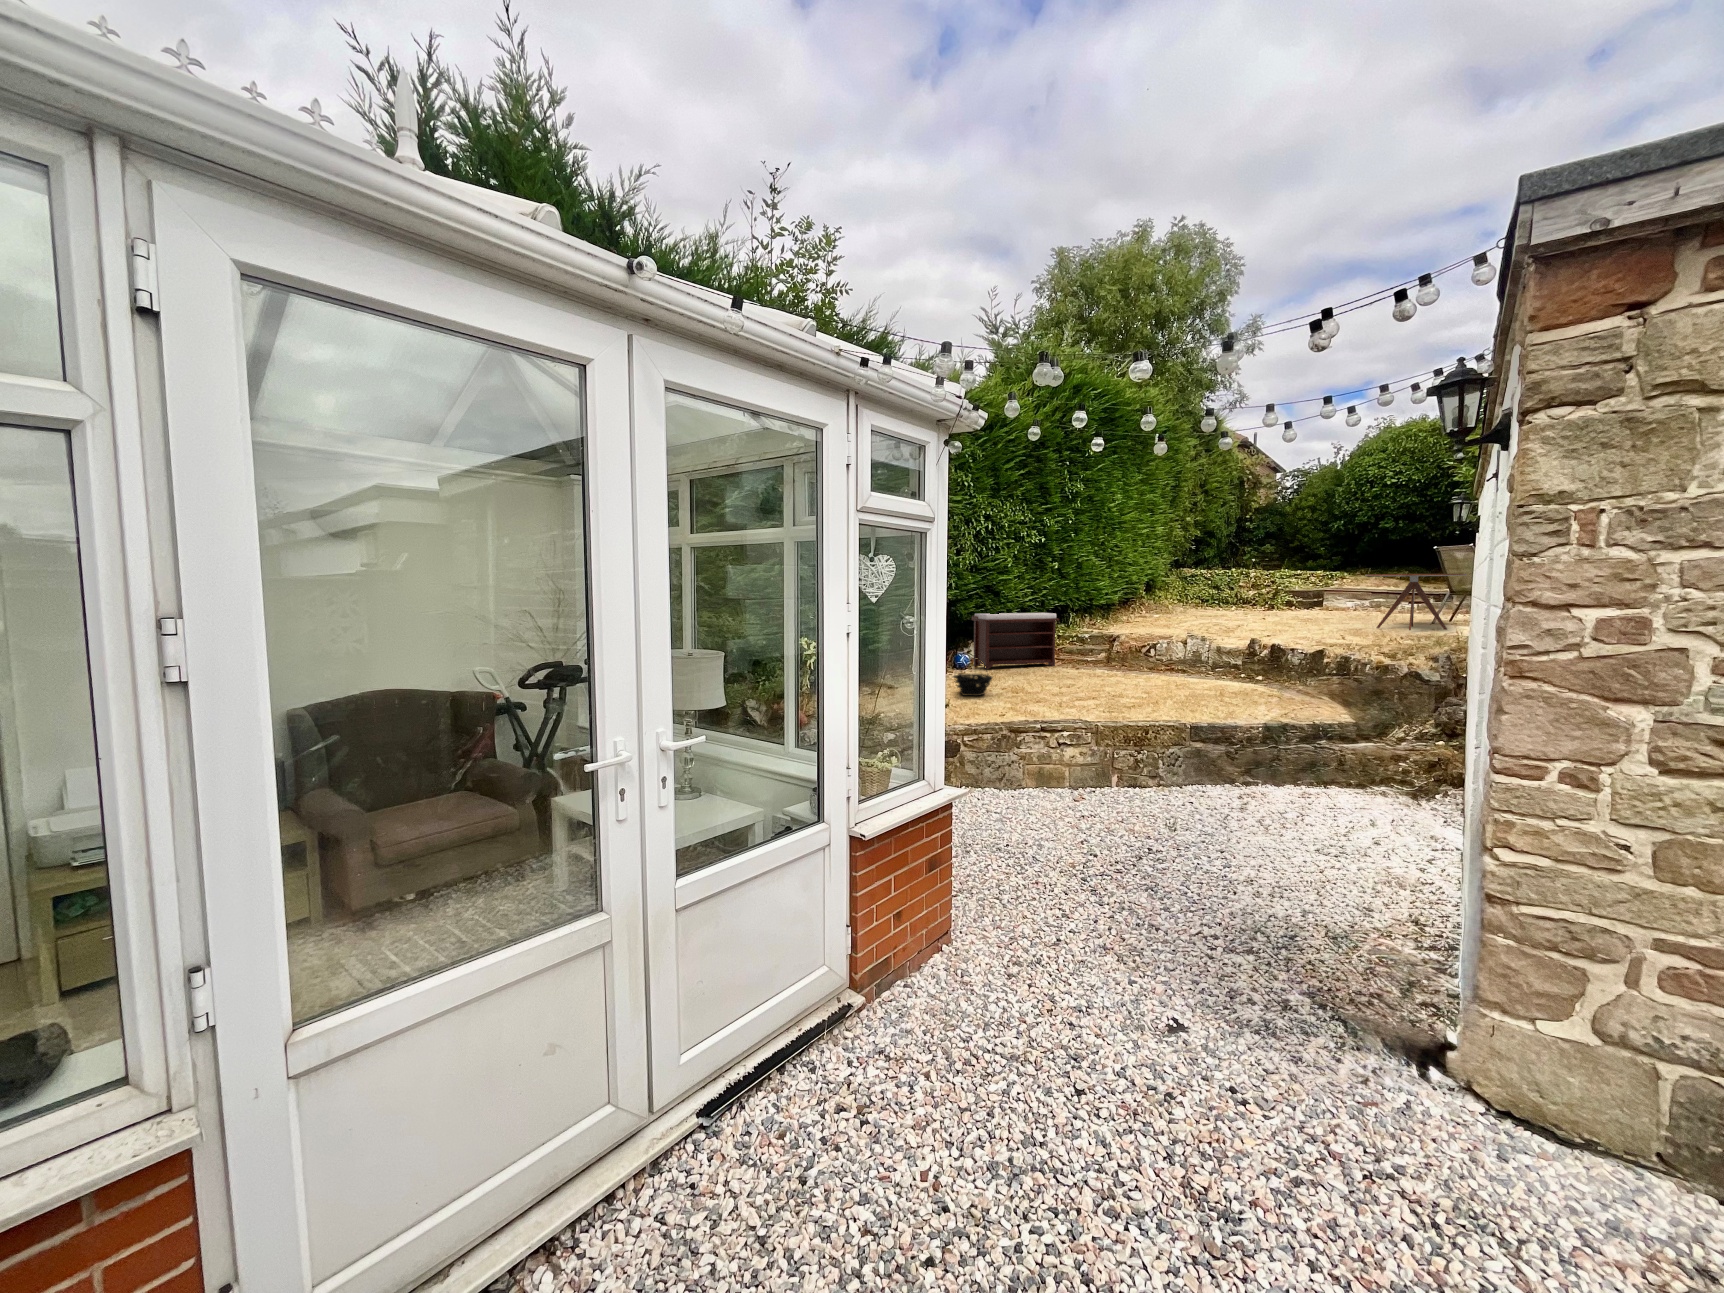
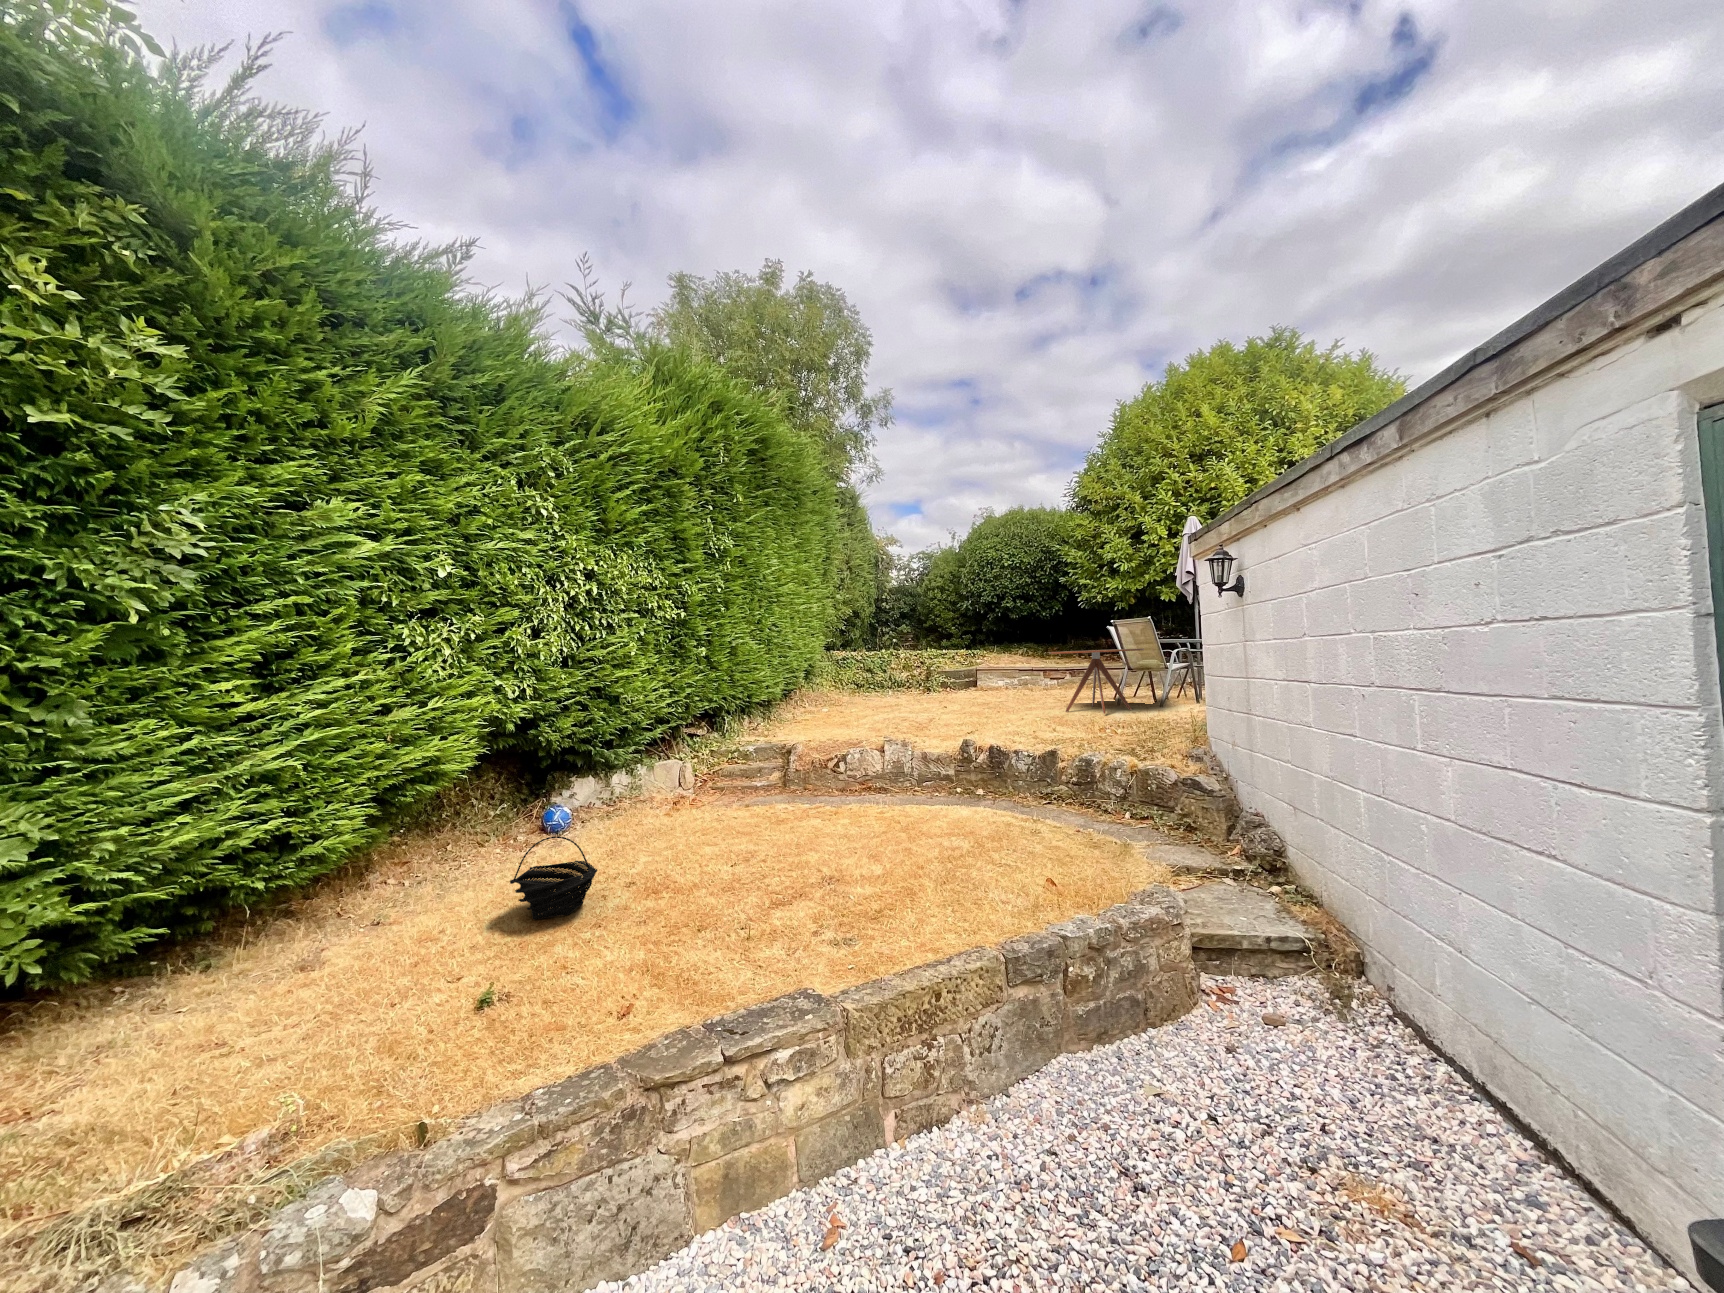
bench: present [972,613,1059,669] -> none [573,720,712,823]

